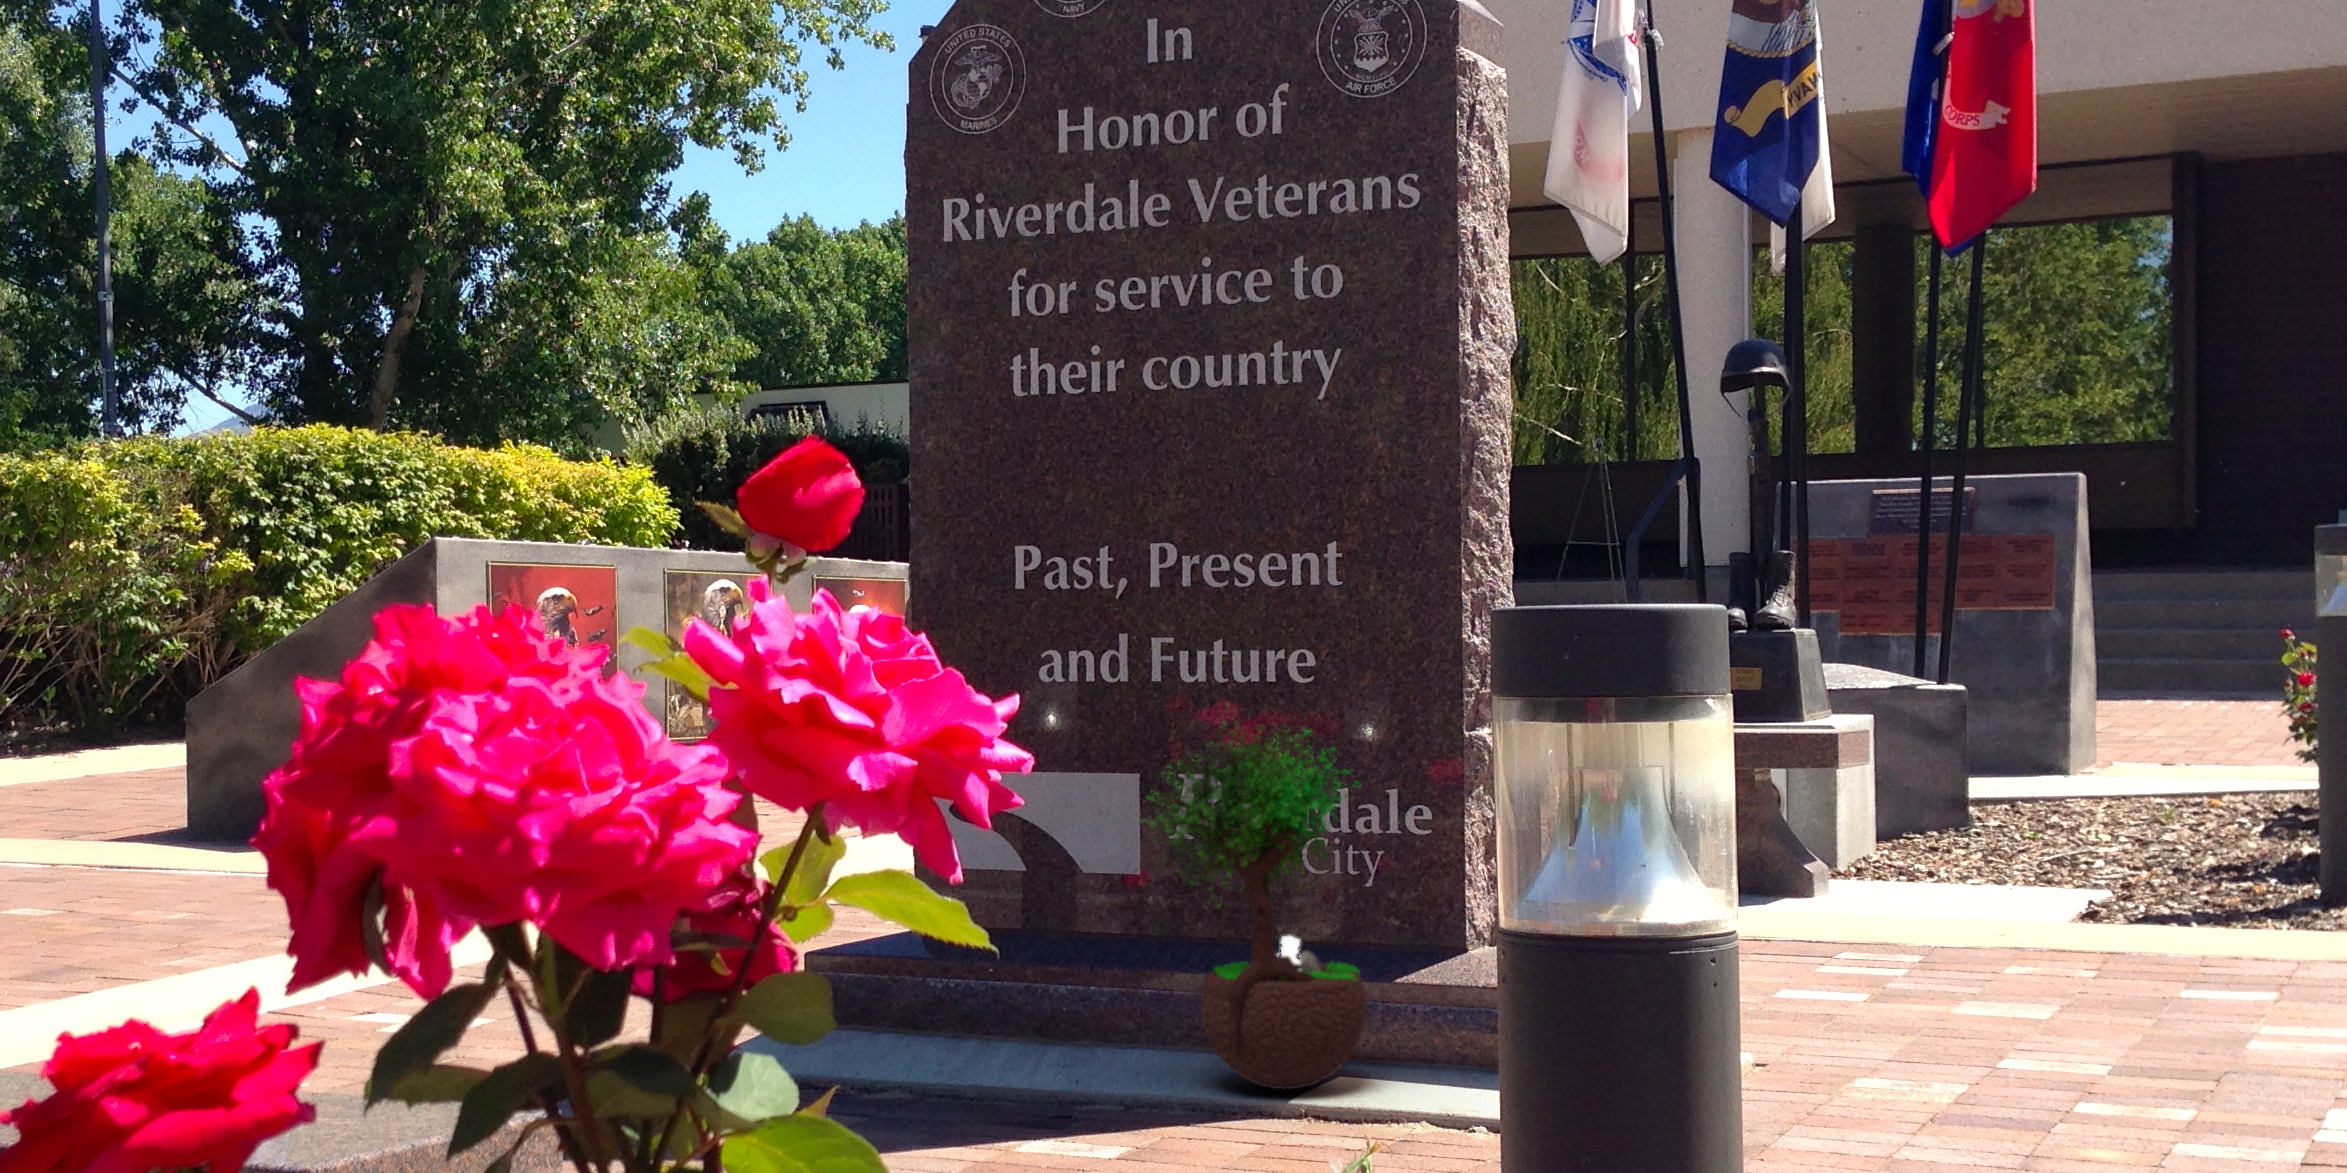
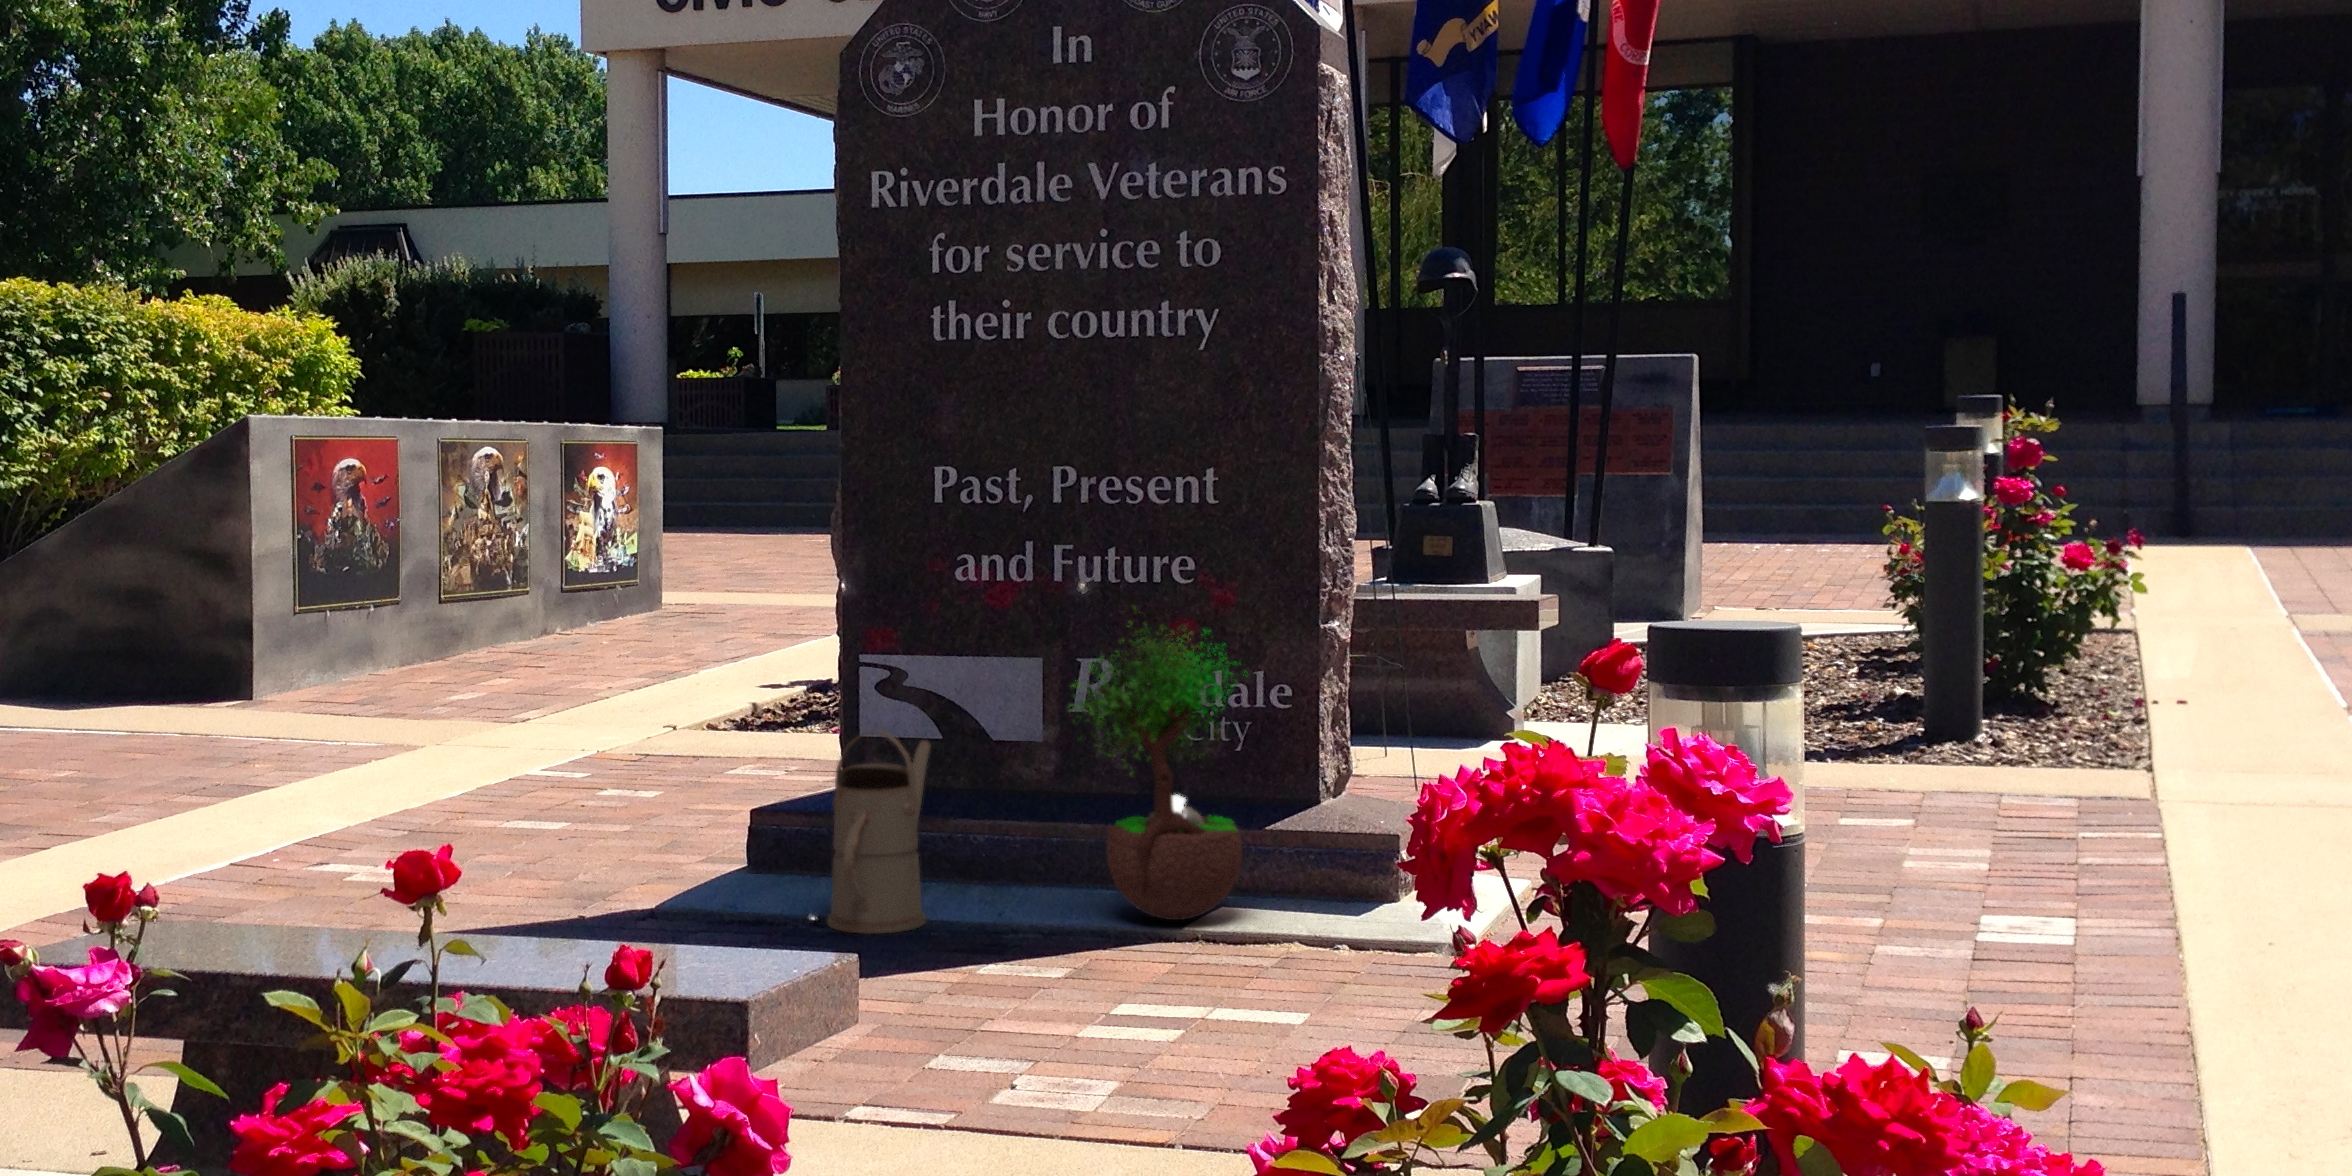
watering can: none [867,851,1014,1096] -> present [827,730,931,934]

